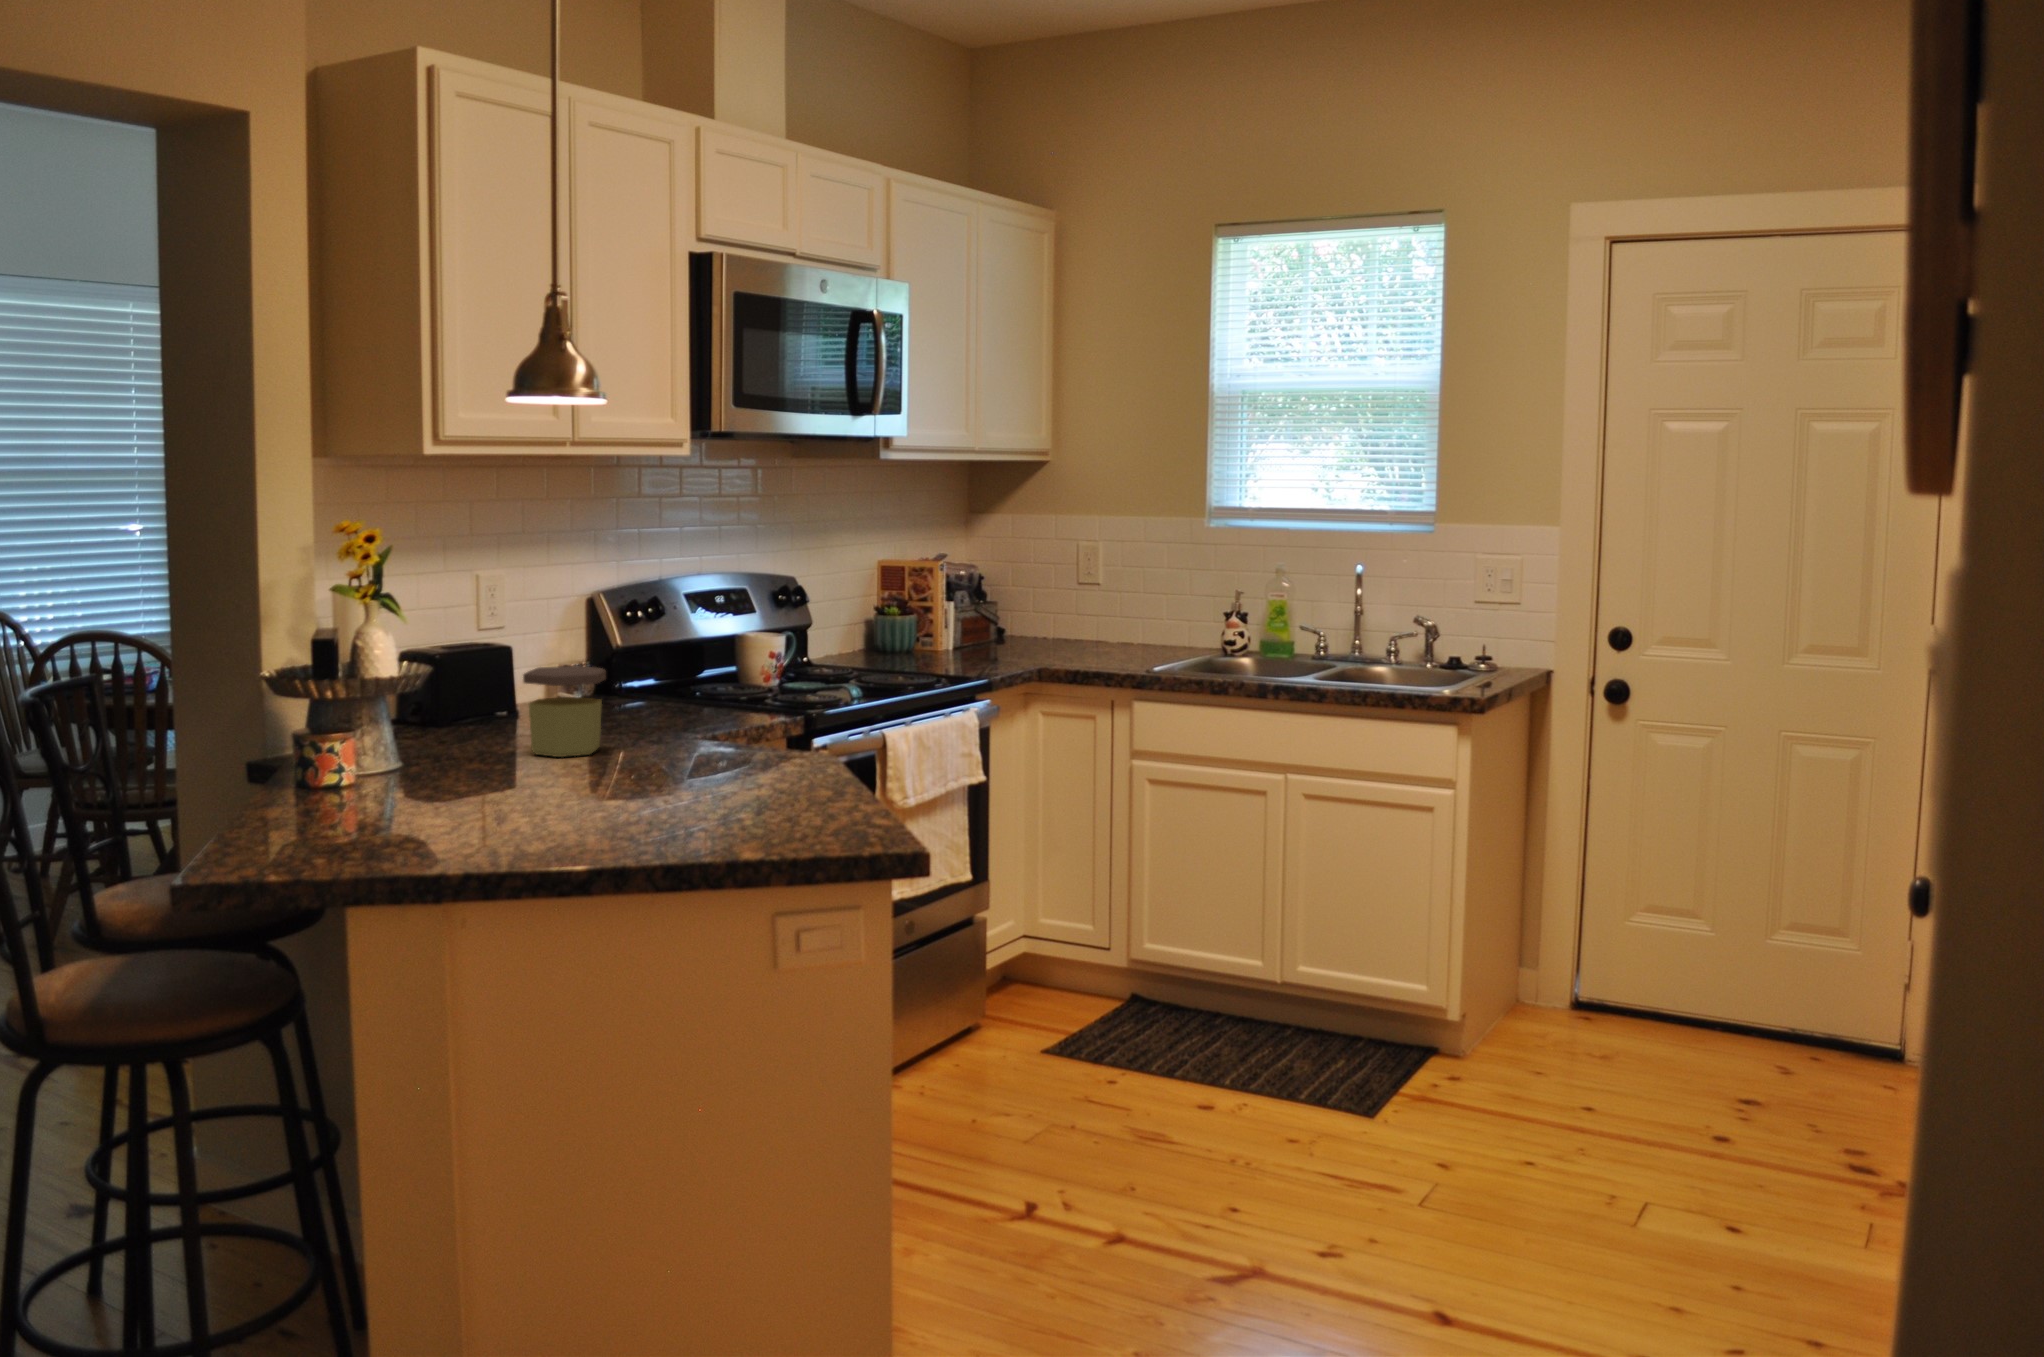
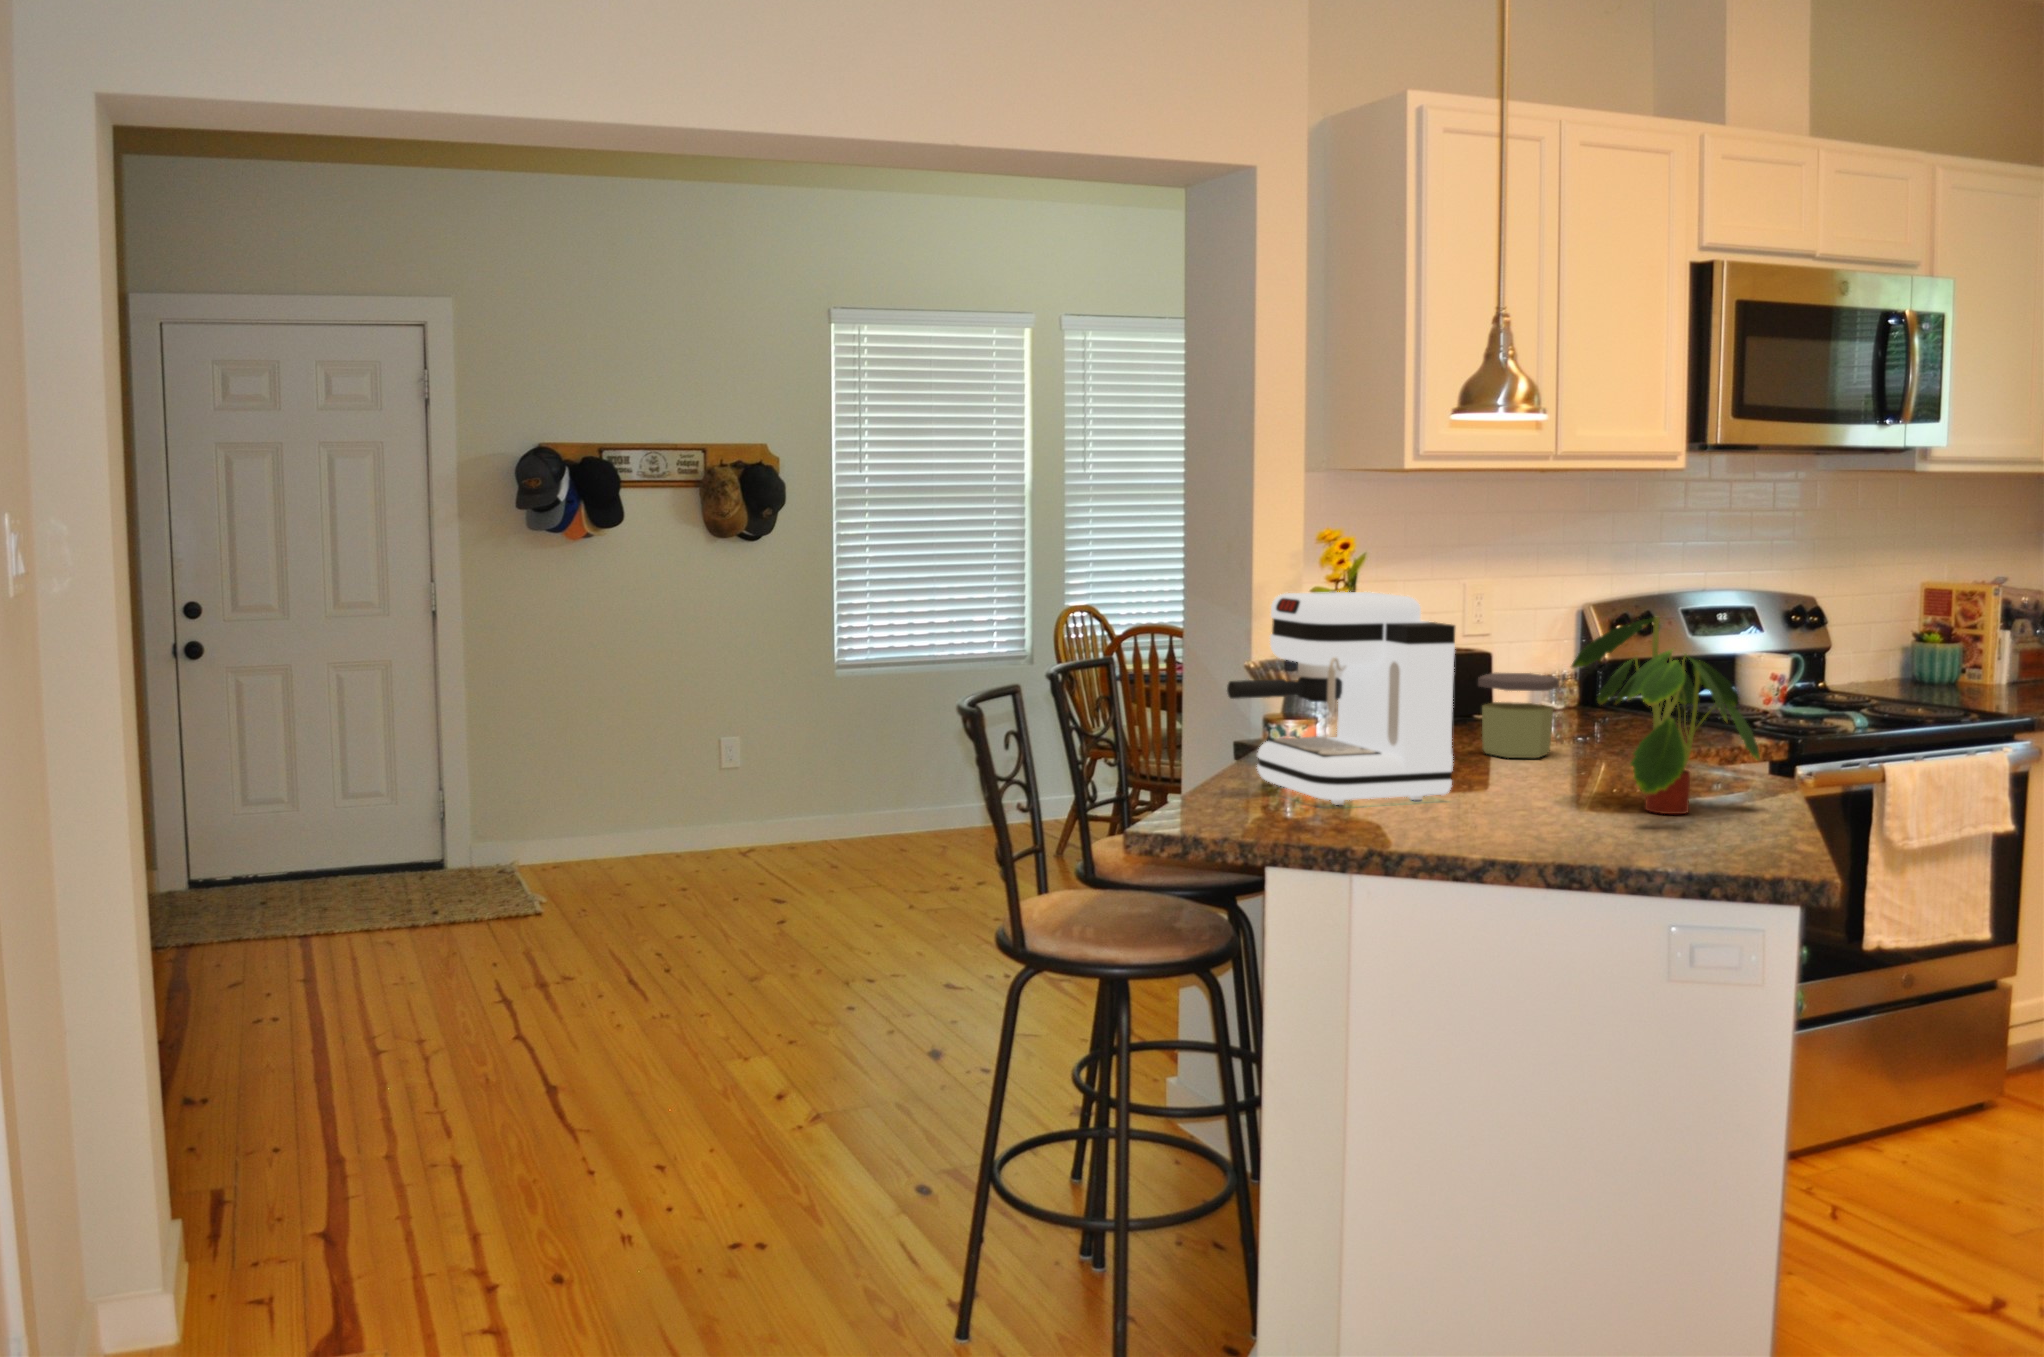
coffee maker: none [253,587,524,832] -> present [1227,592,1455,805]
plant: none [635,601,824,803] -> present [1571,617,1760,814]

